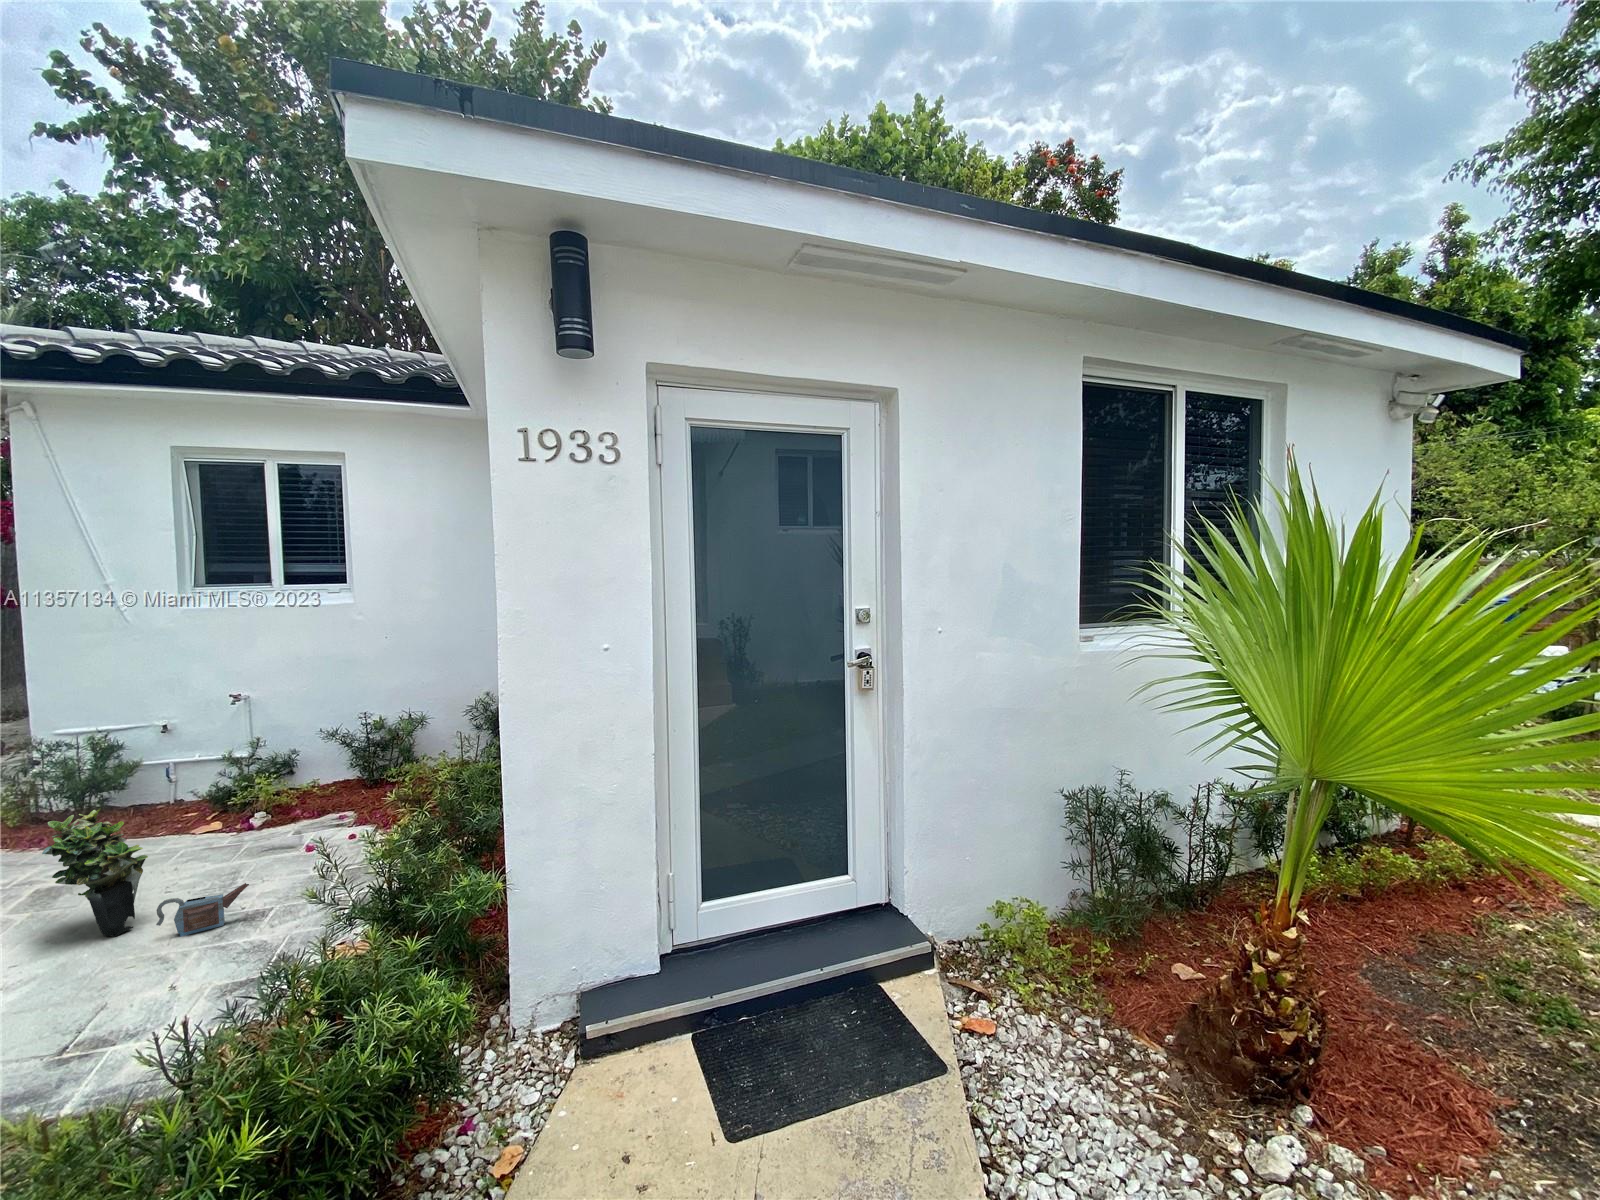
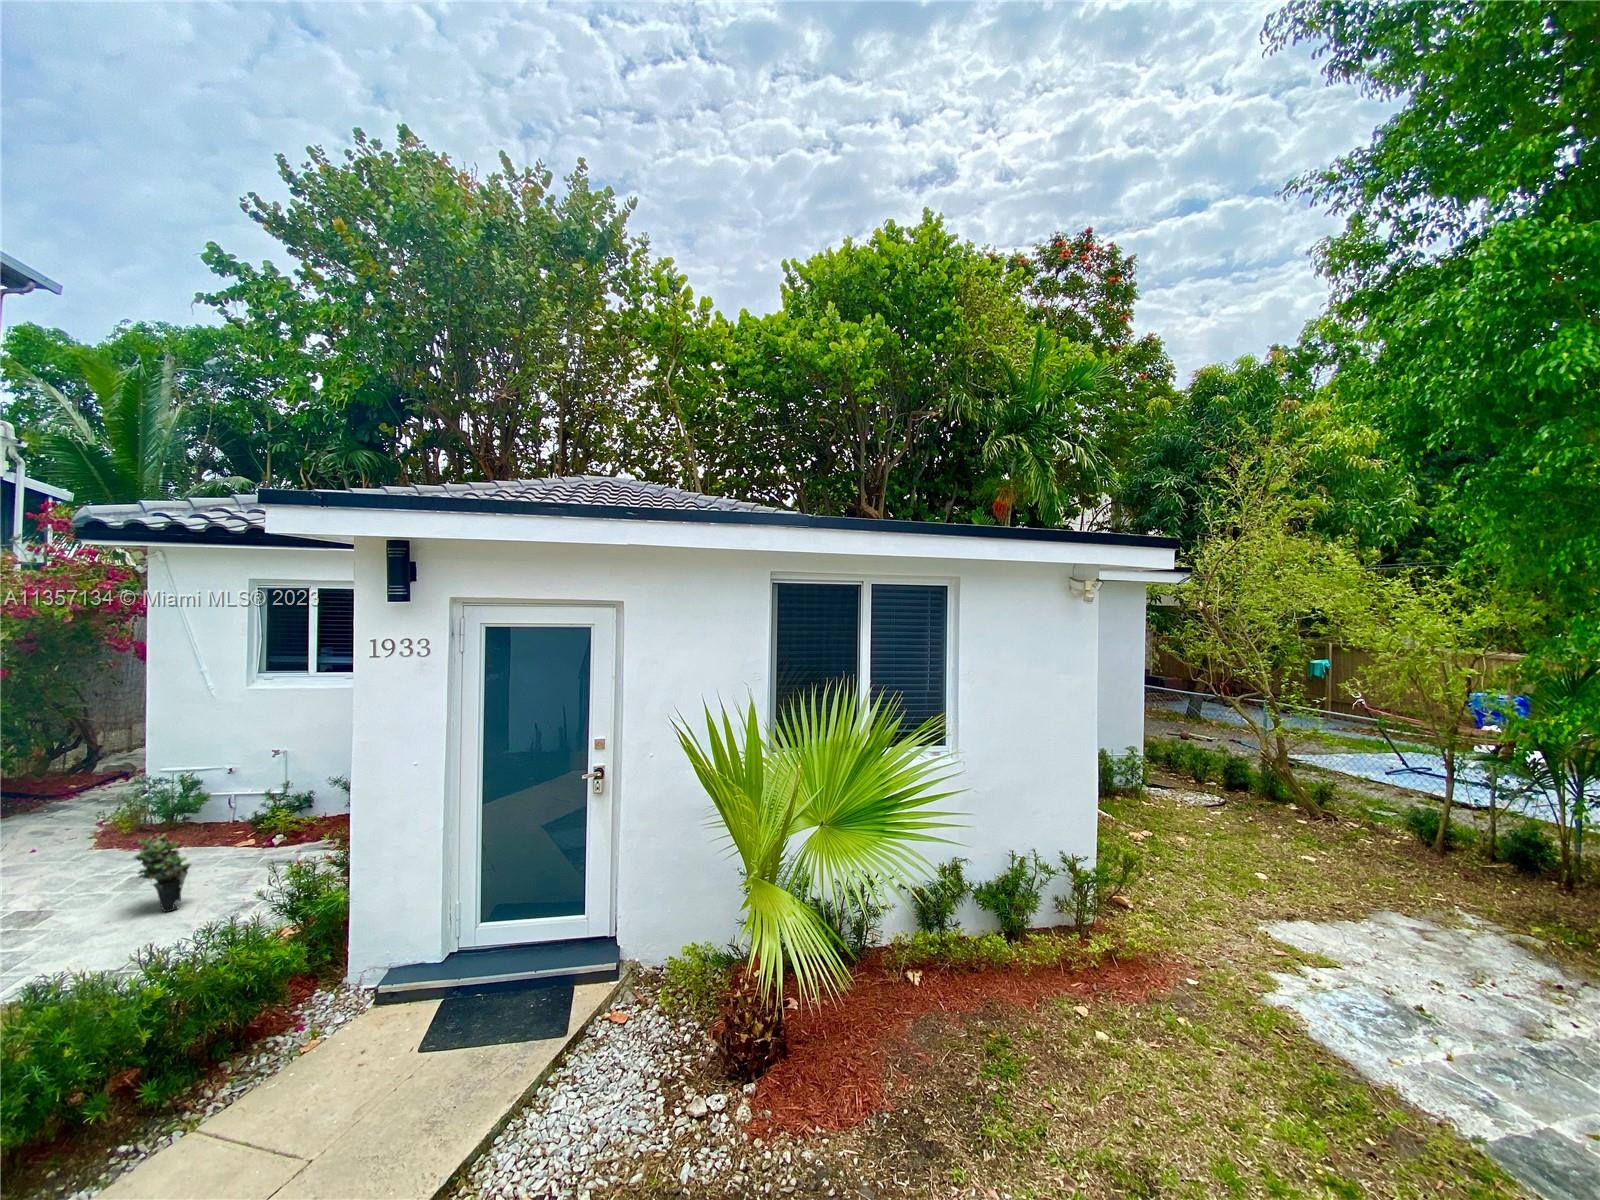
watering can: present [156,883,249,936] -> none [190,886,246,916]

